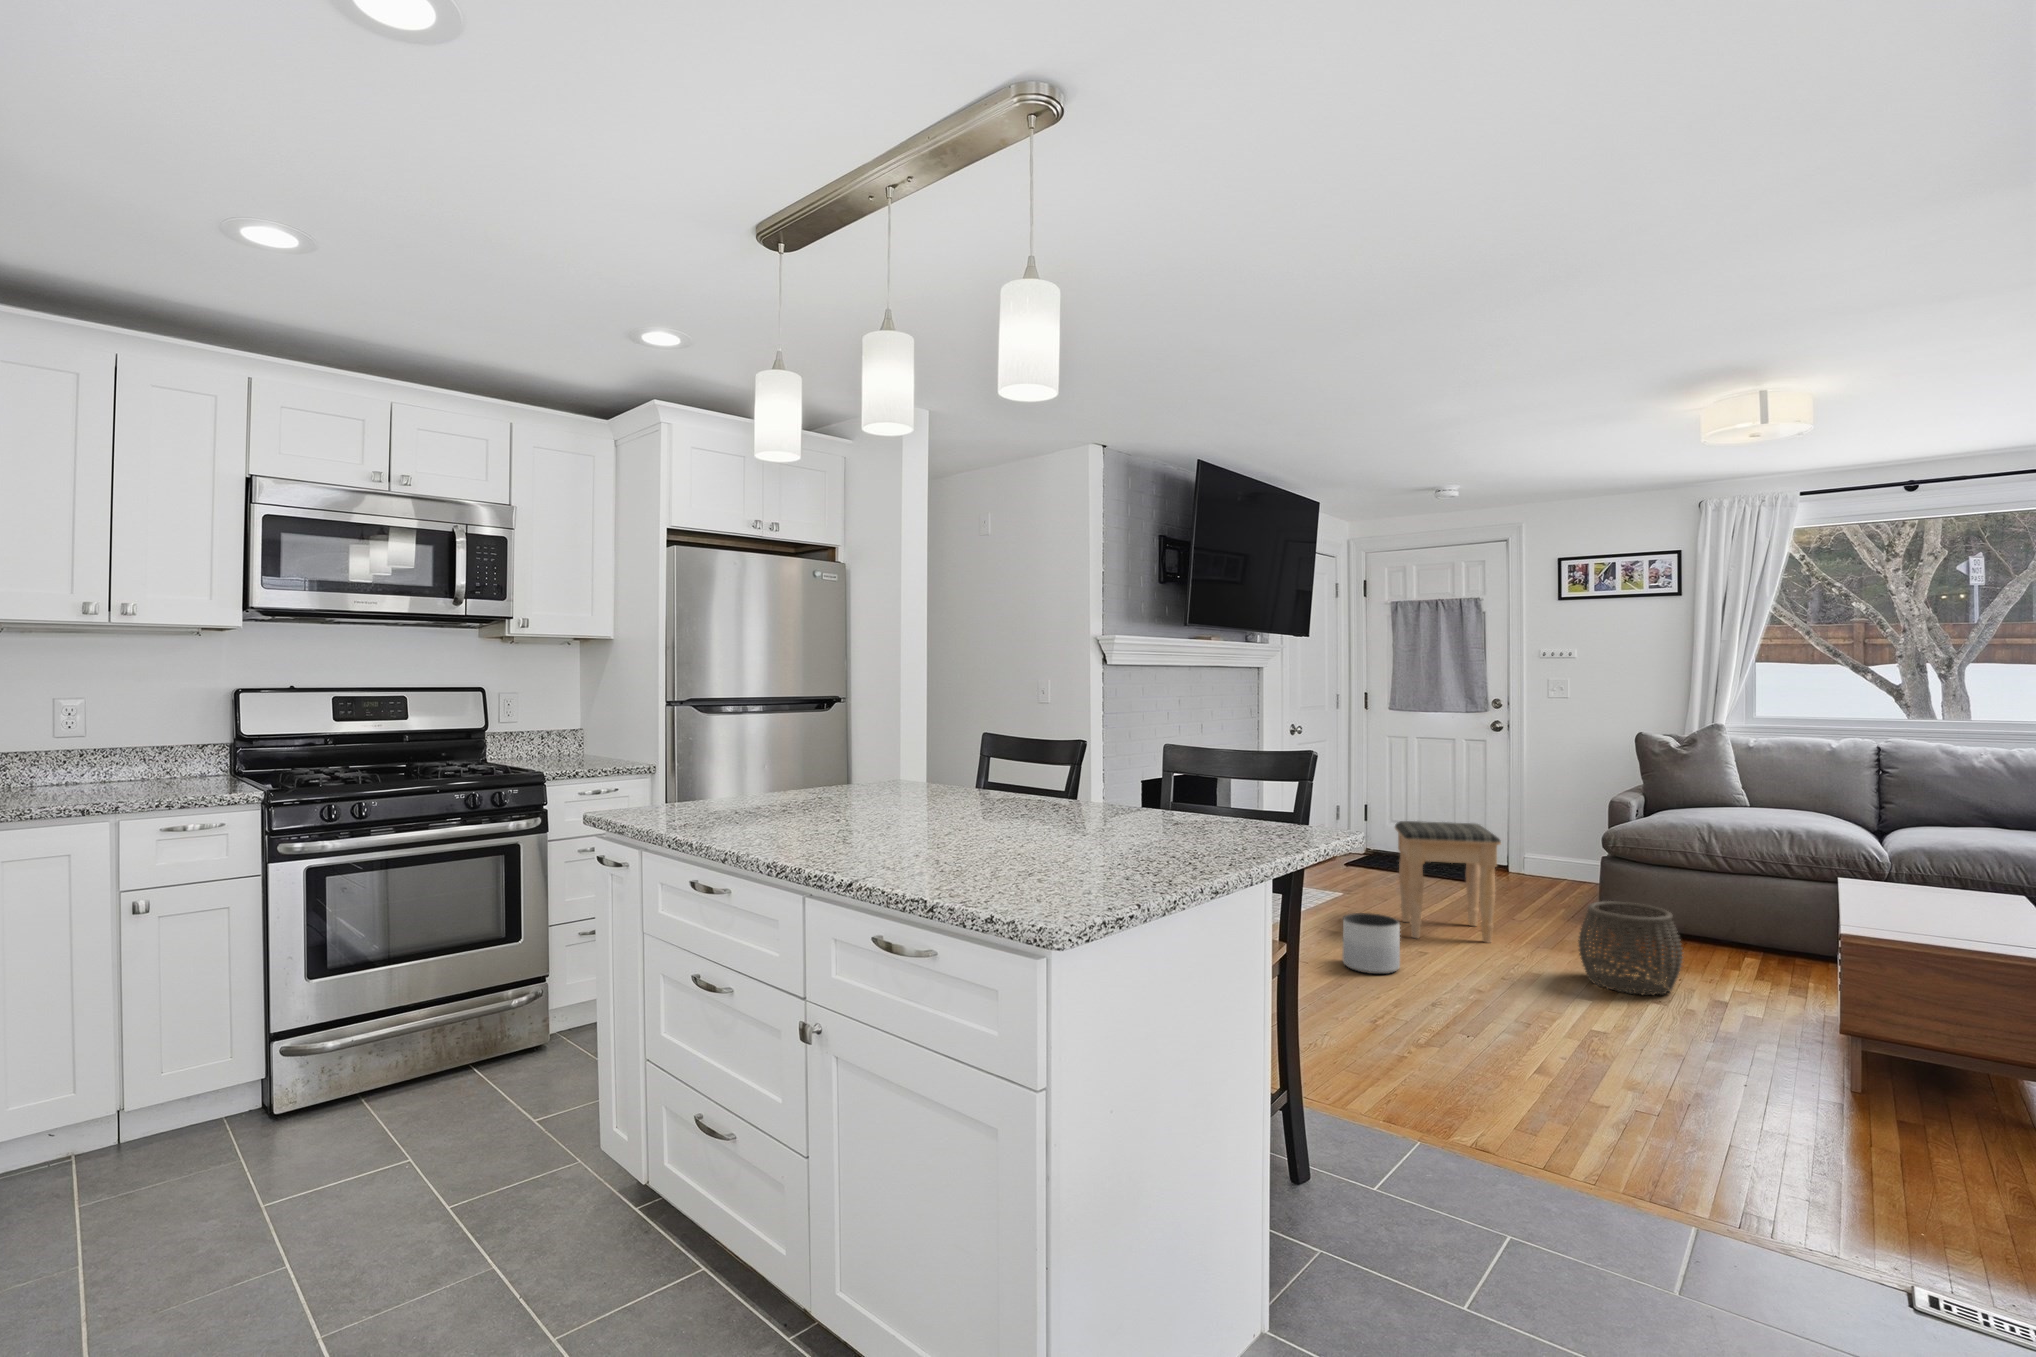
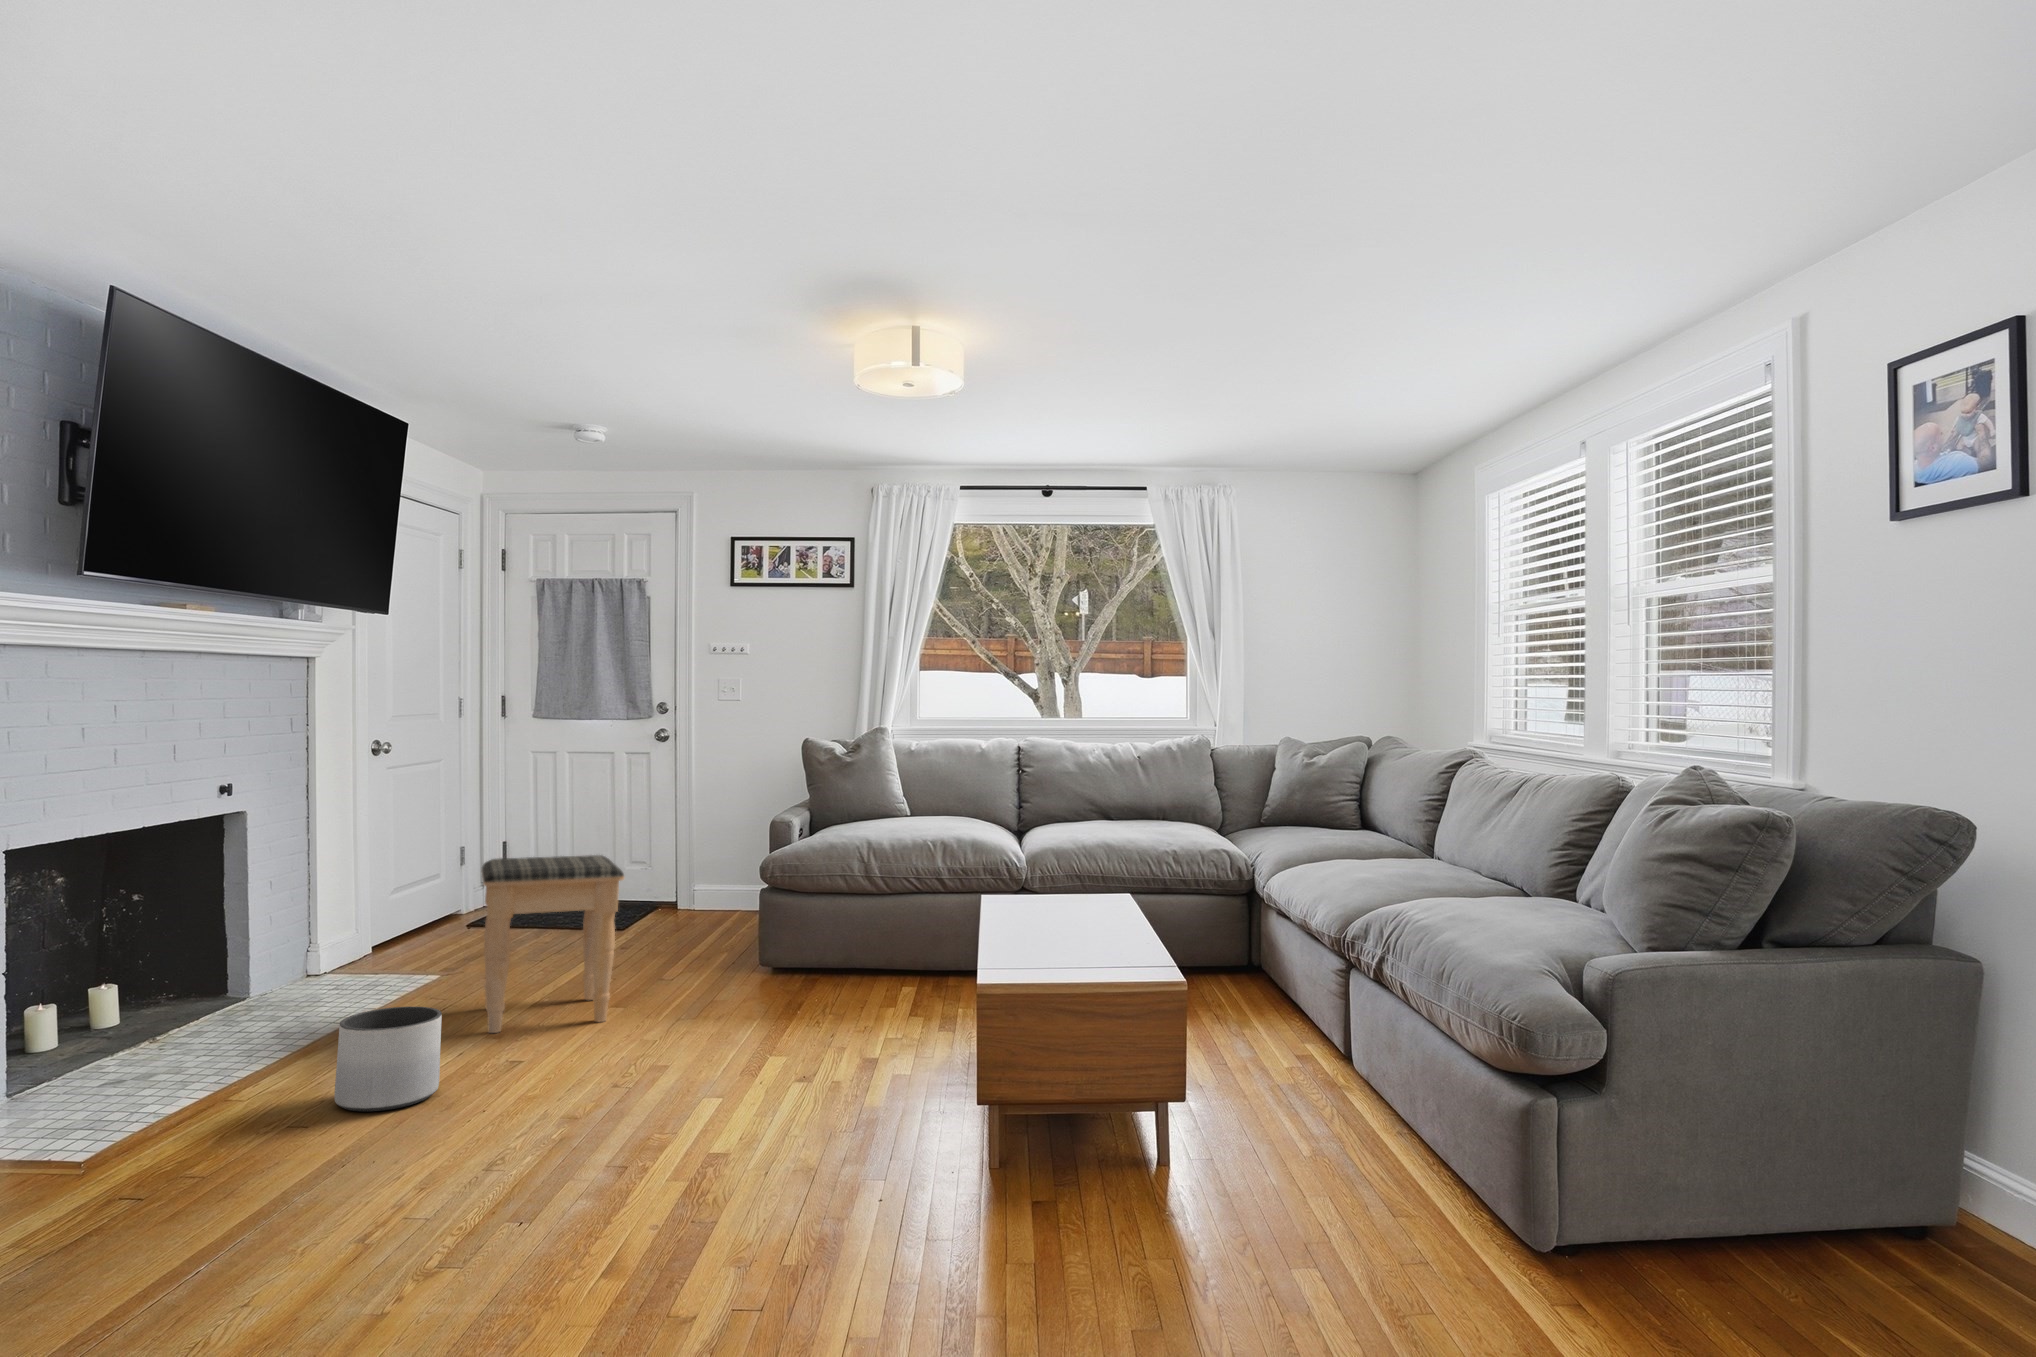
woven basket: present [1578,901,1683,995] -> none [707,940,830,1065]

